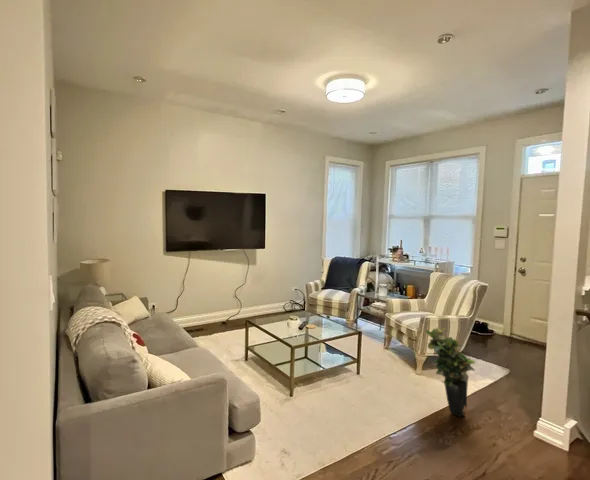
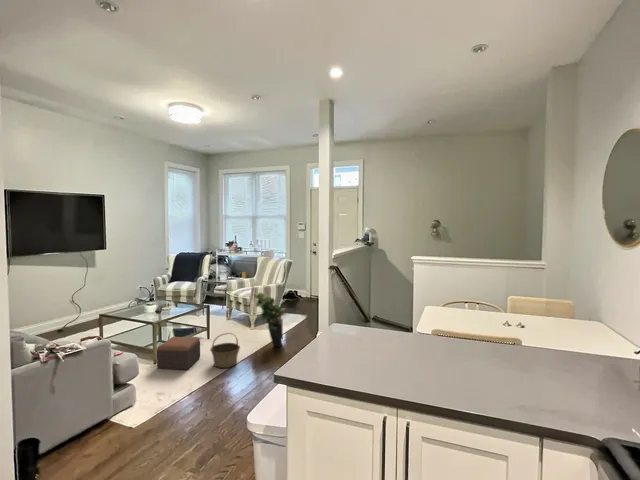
footstool: none [290,368,346,421] -> present [157,337,200,370]
basket: none [358,383,401,435] -> present [210,333,240,368]

